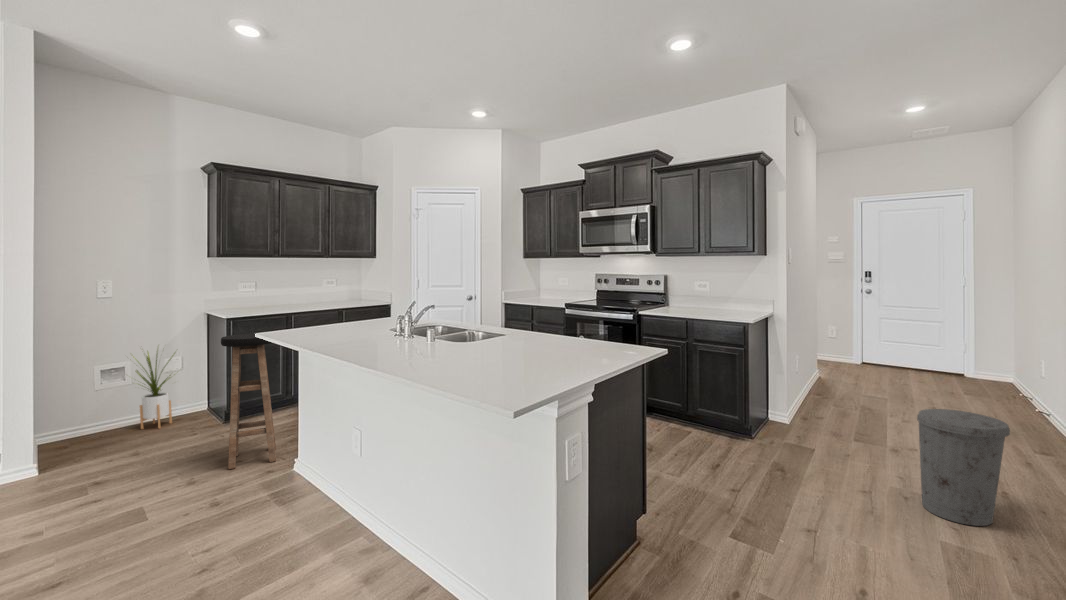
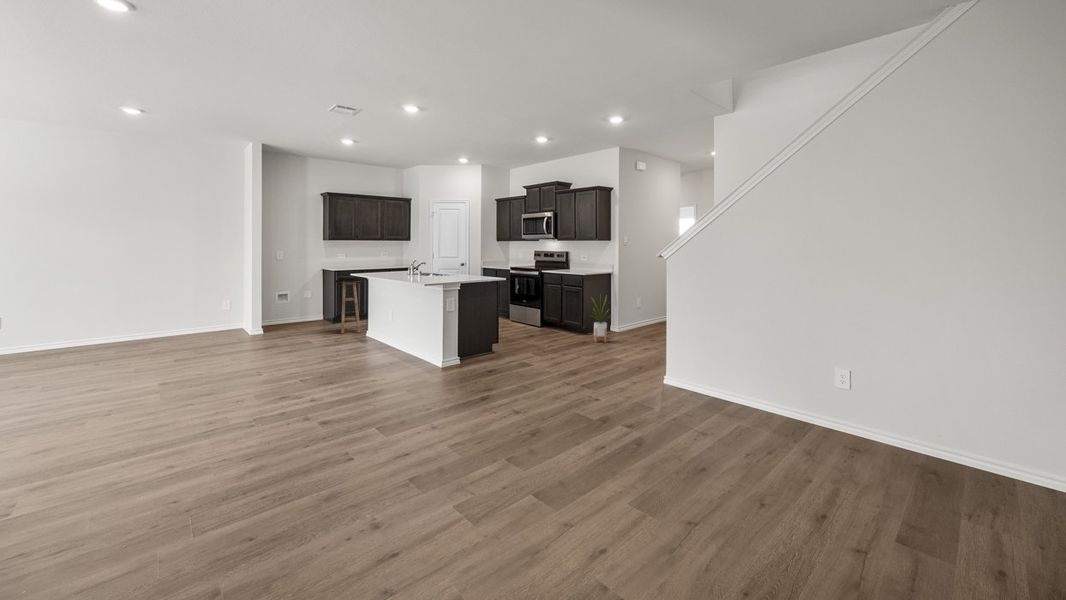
house plant: present [136,353,175,429] -> present [593,300,608,342]
trash can: present [917,409,1010,526] -> none [618,308,647,351]

